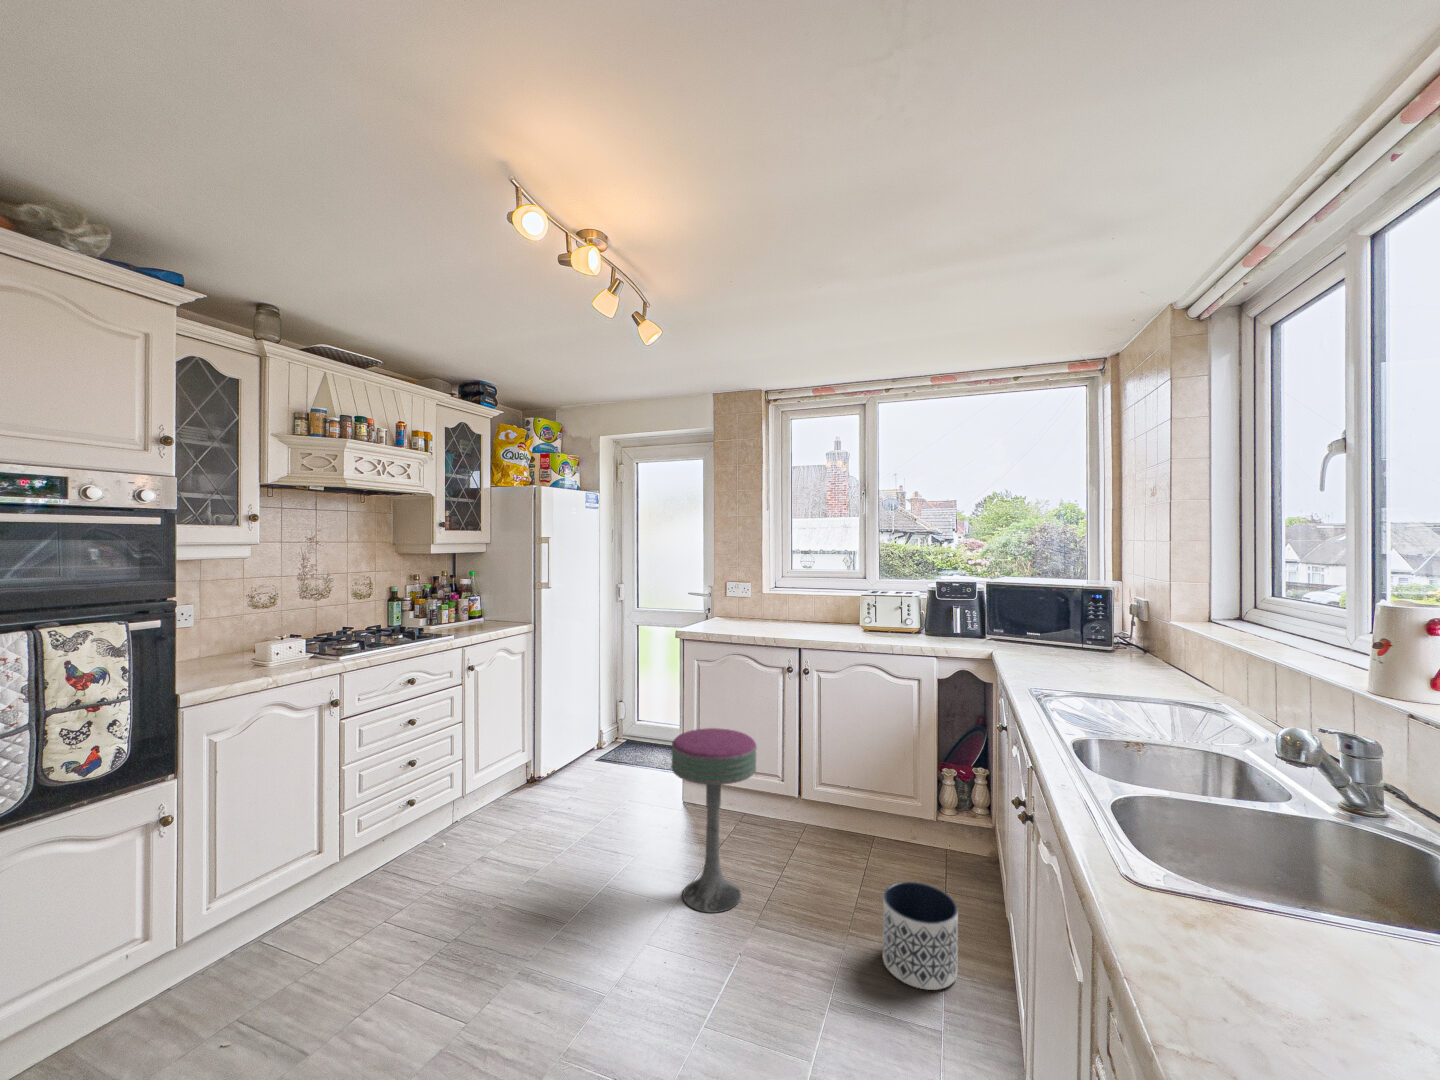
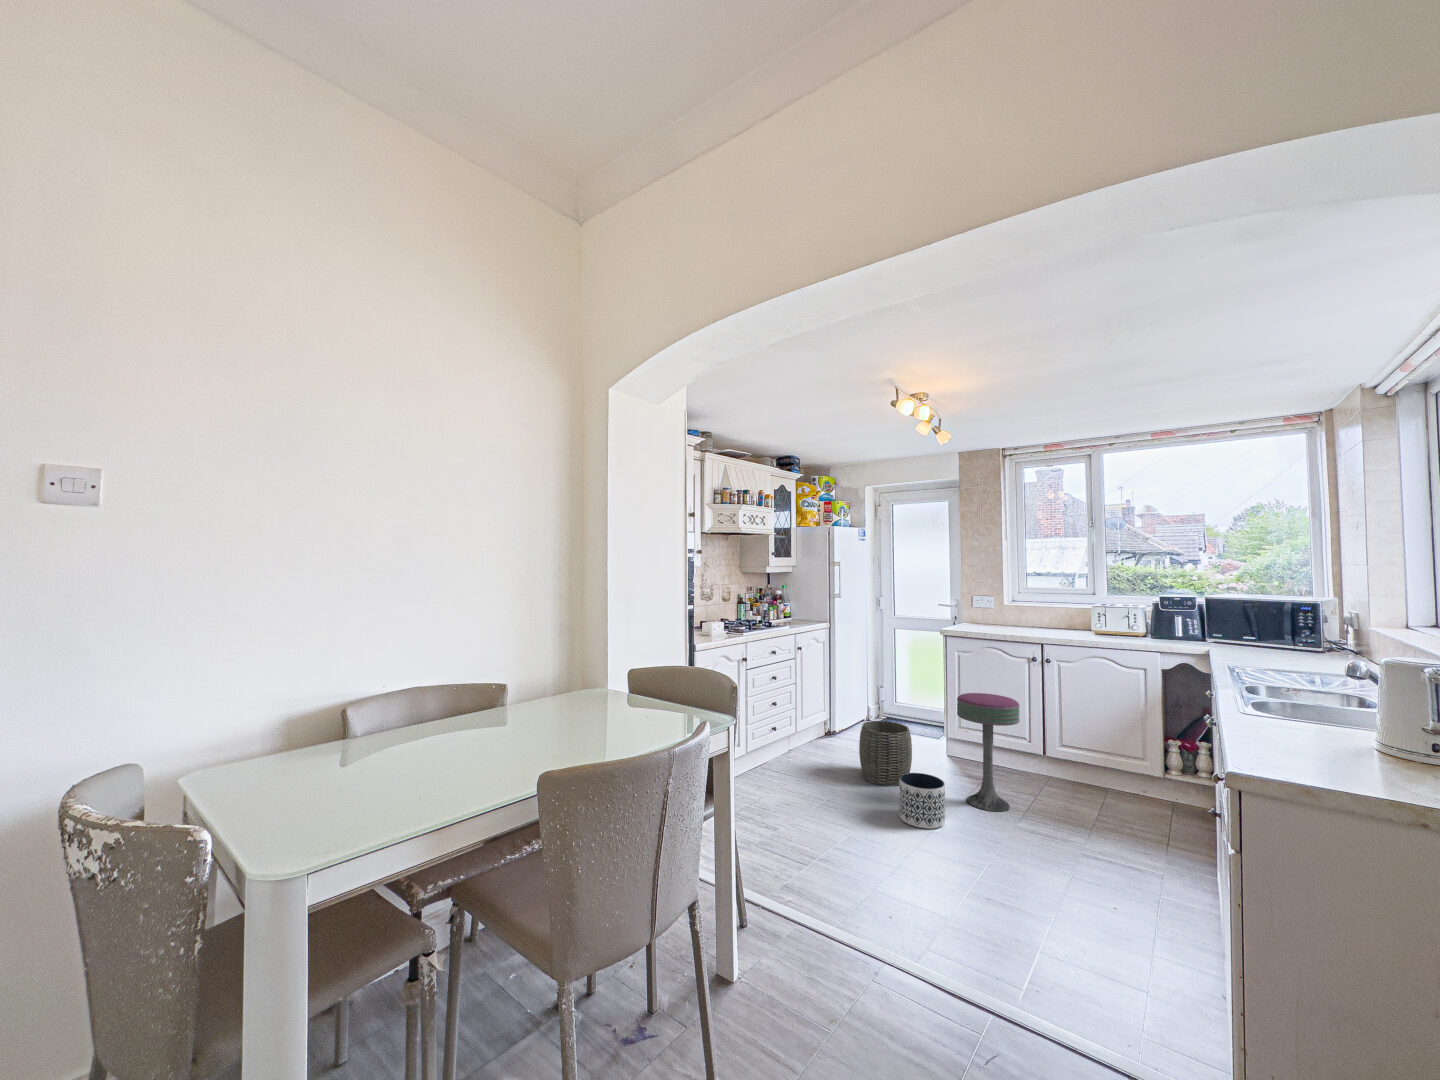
woven basket: none [539,773,617,882] -> present [859,721,912,787]
planter: present [882,882,958,990] -> present [899,773,945,829]

